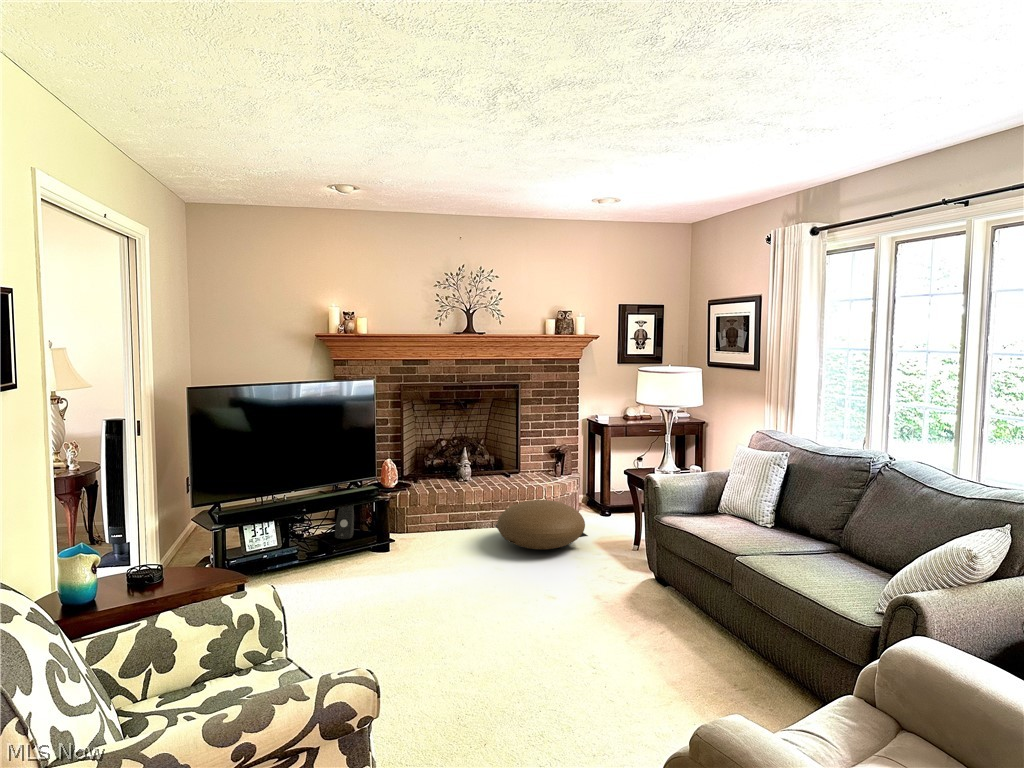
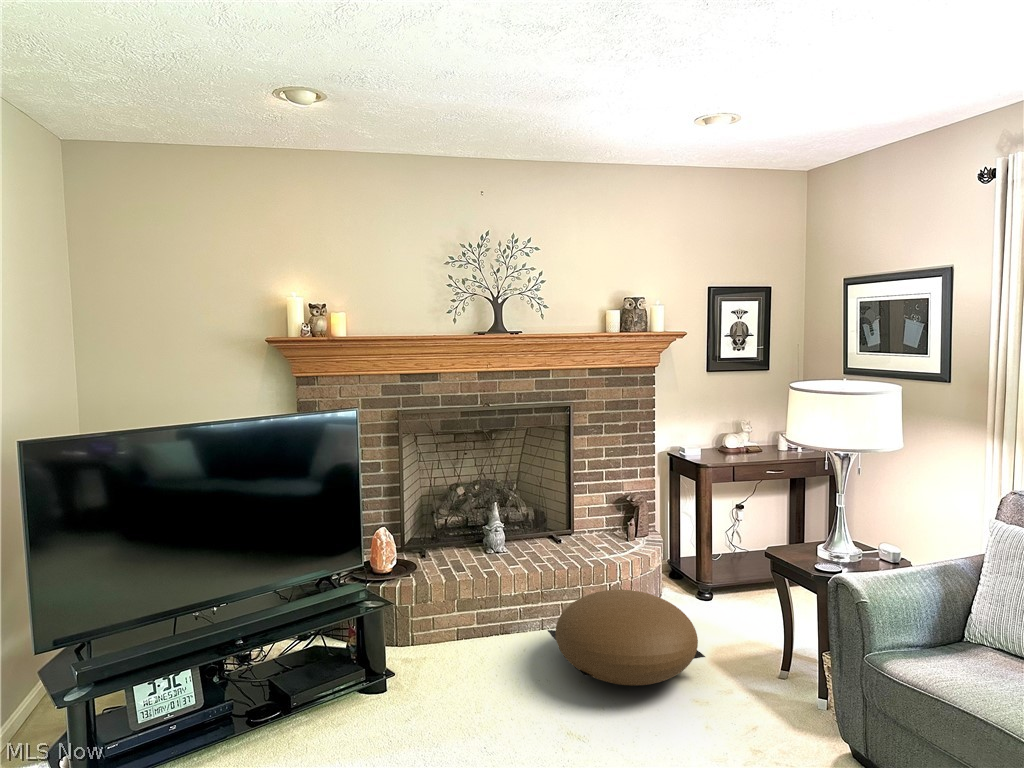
speaker: present [335,506,354,539] -> none [294,608,325,674]

